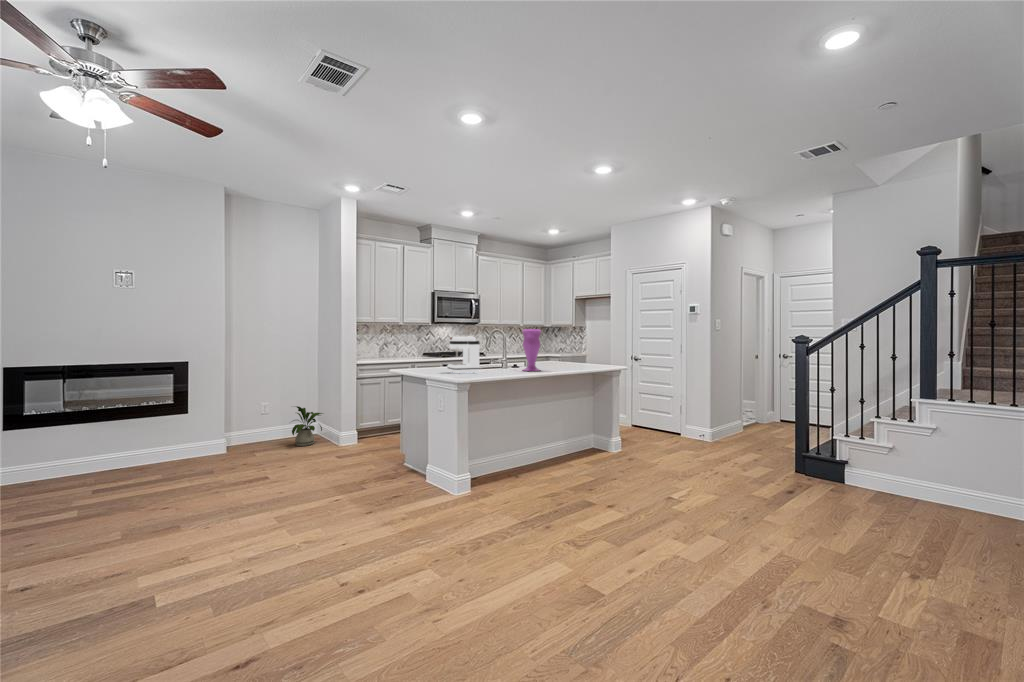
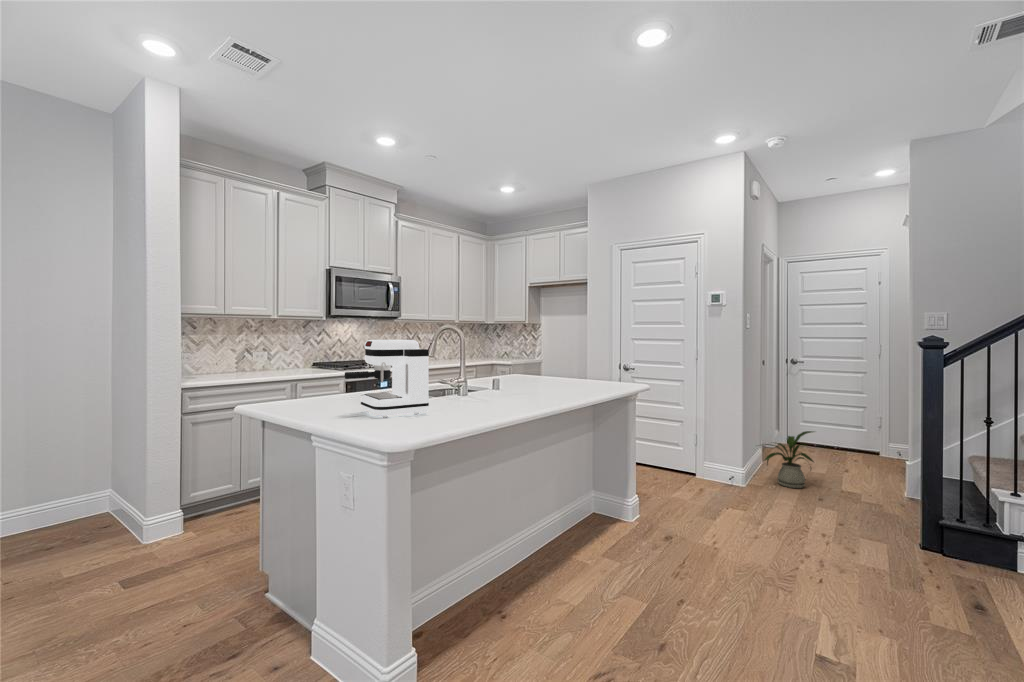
vase: present [522,329,541,371] -> none [500,326,539,404]
house plant: present [292,406,323,446] -> present [765,431,814,488]

